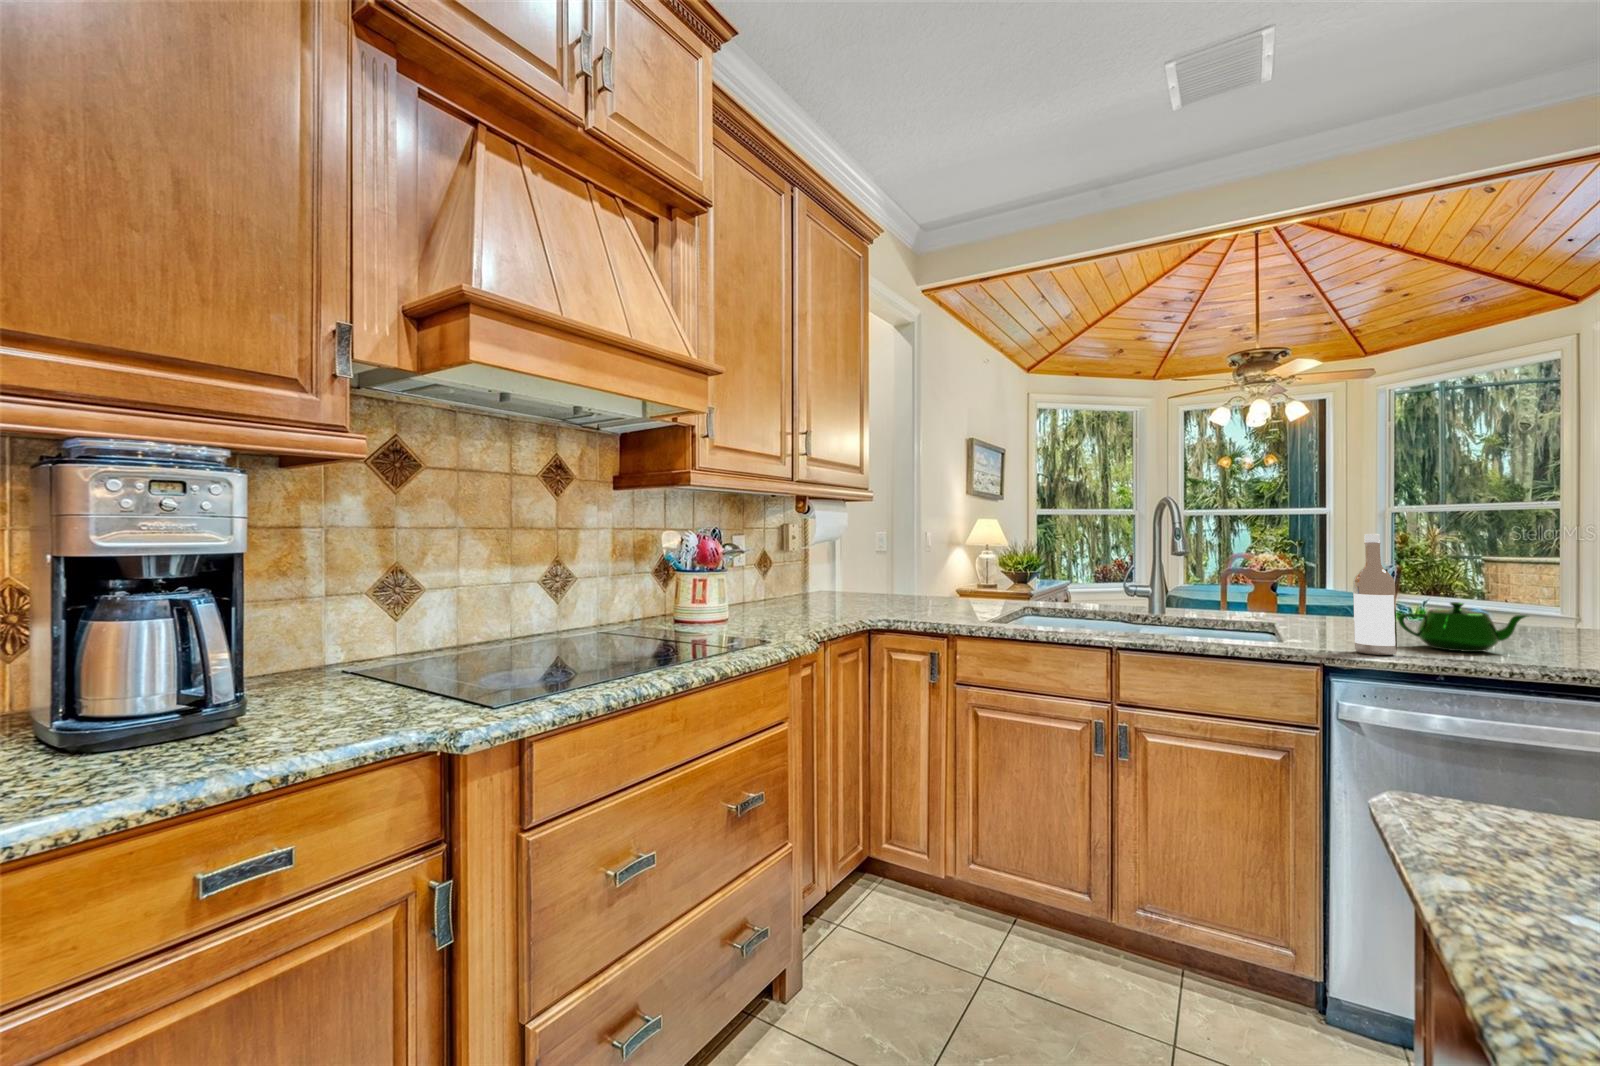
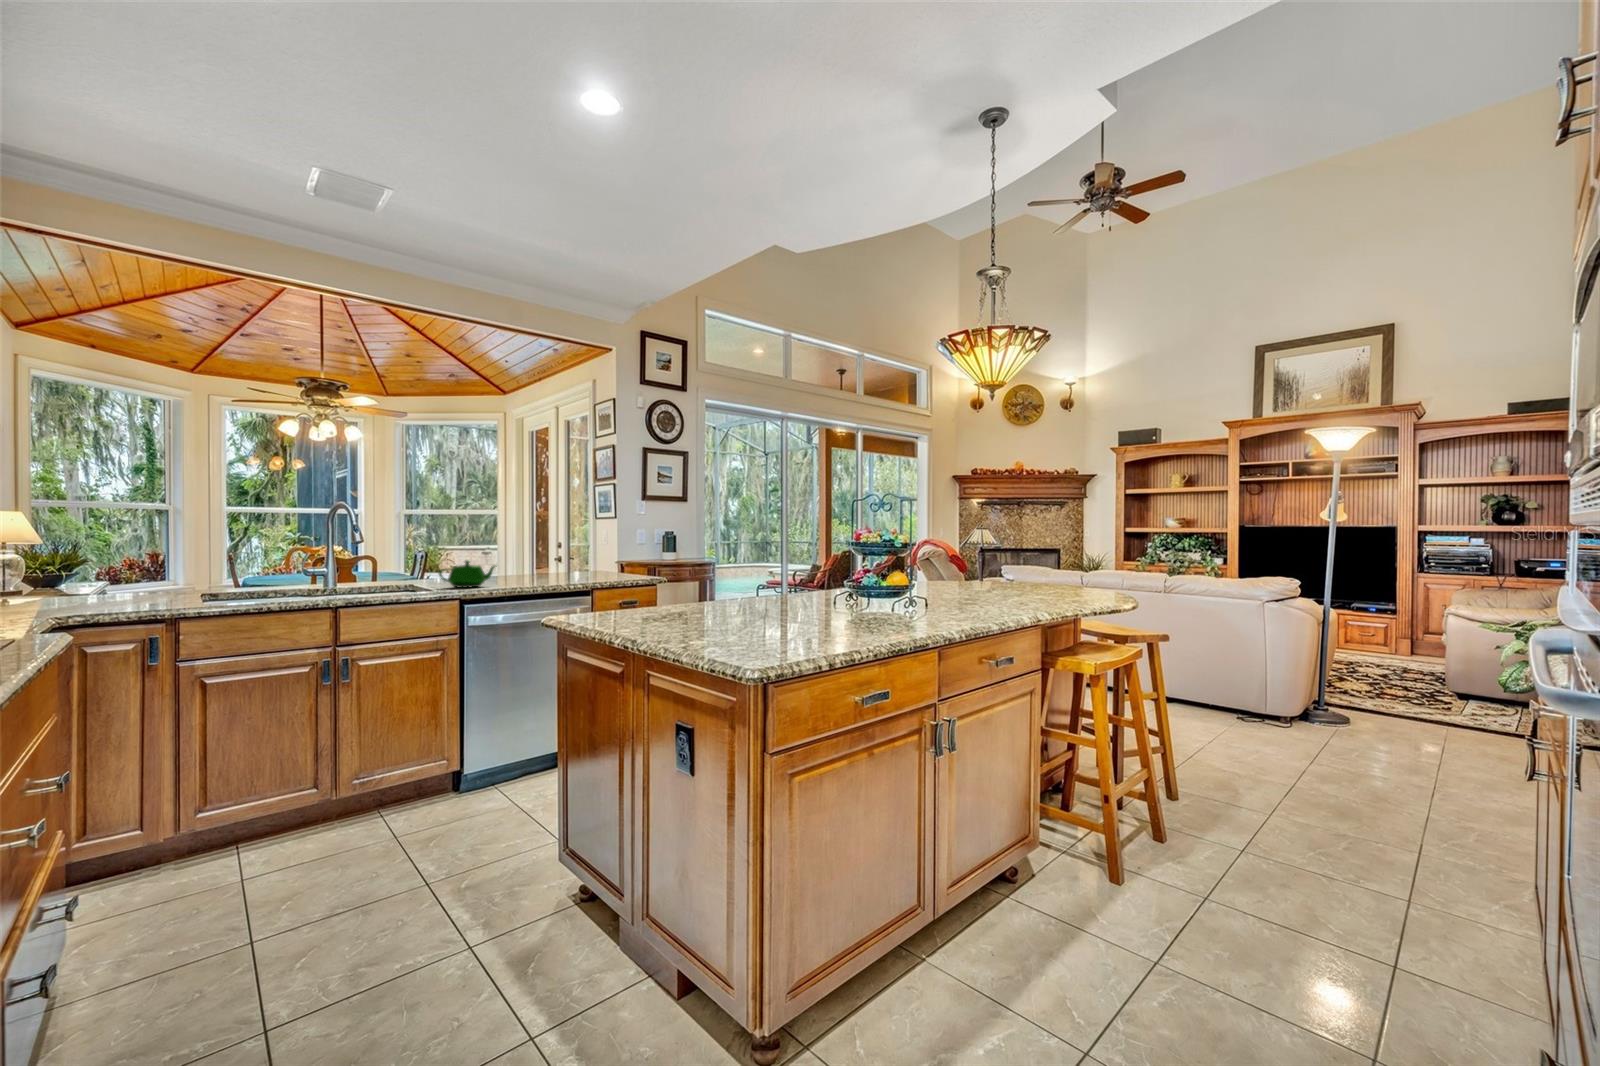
wine bottle: present [1353,534,1397,655] -> none [419,520,442,592]

